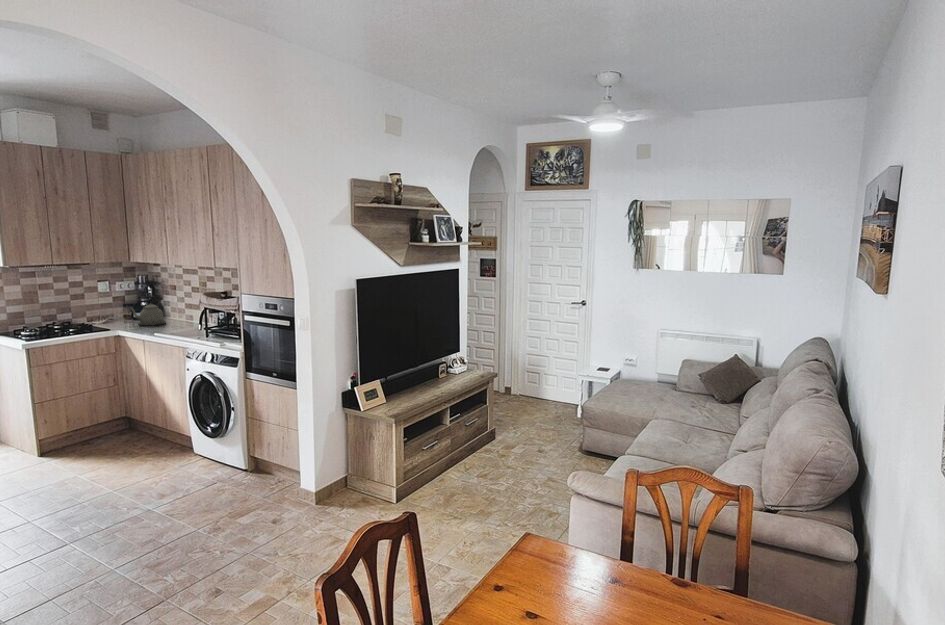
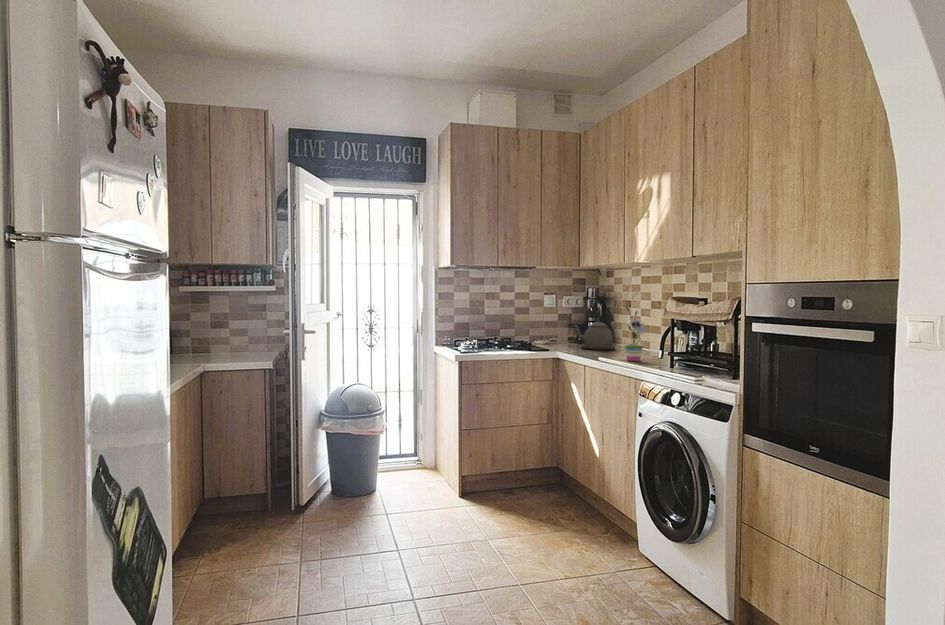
potted plant: none [172,297,190,334] -> present [625,306,647,361]

